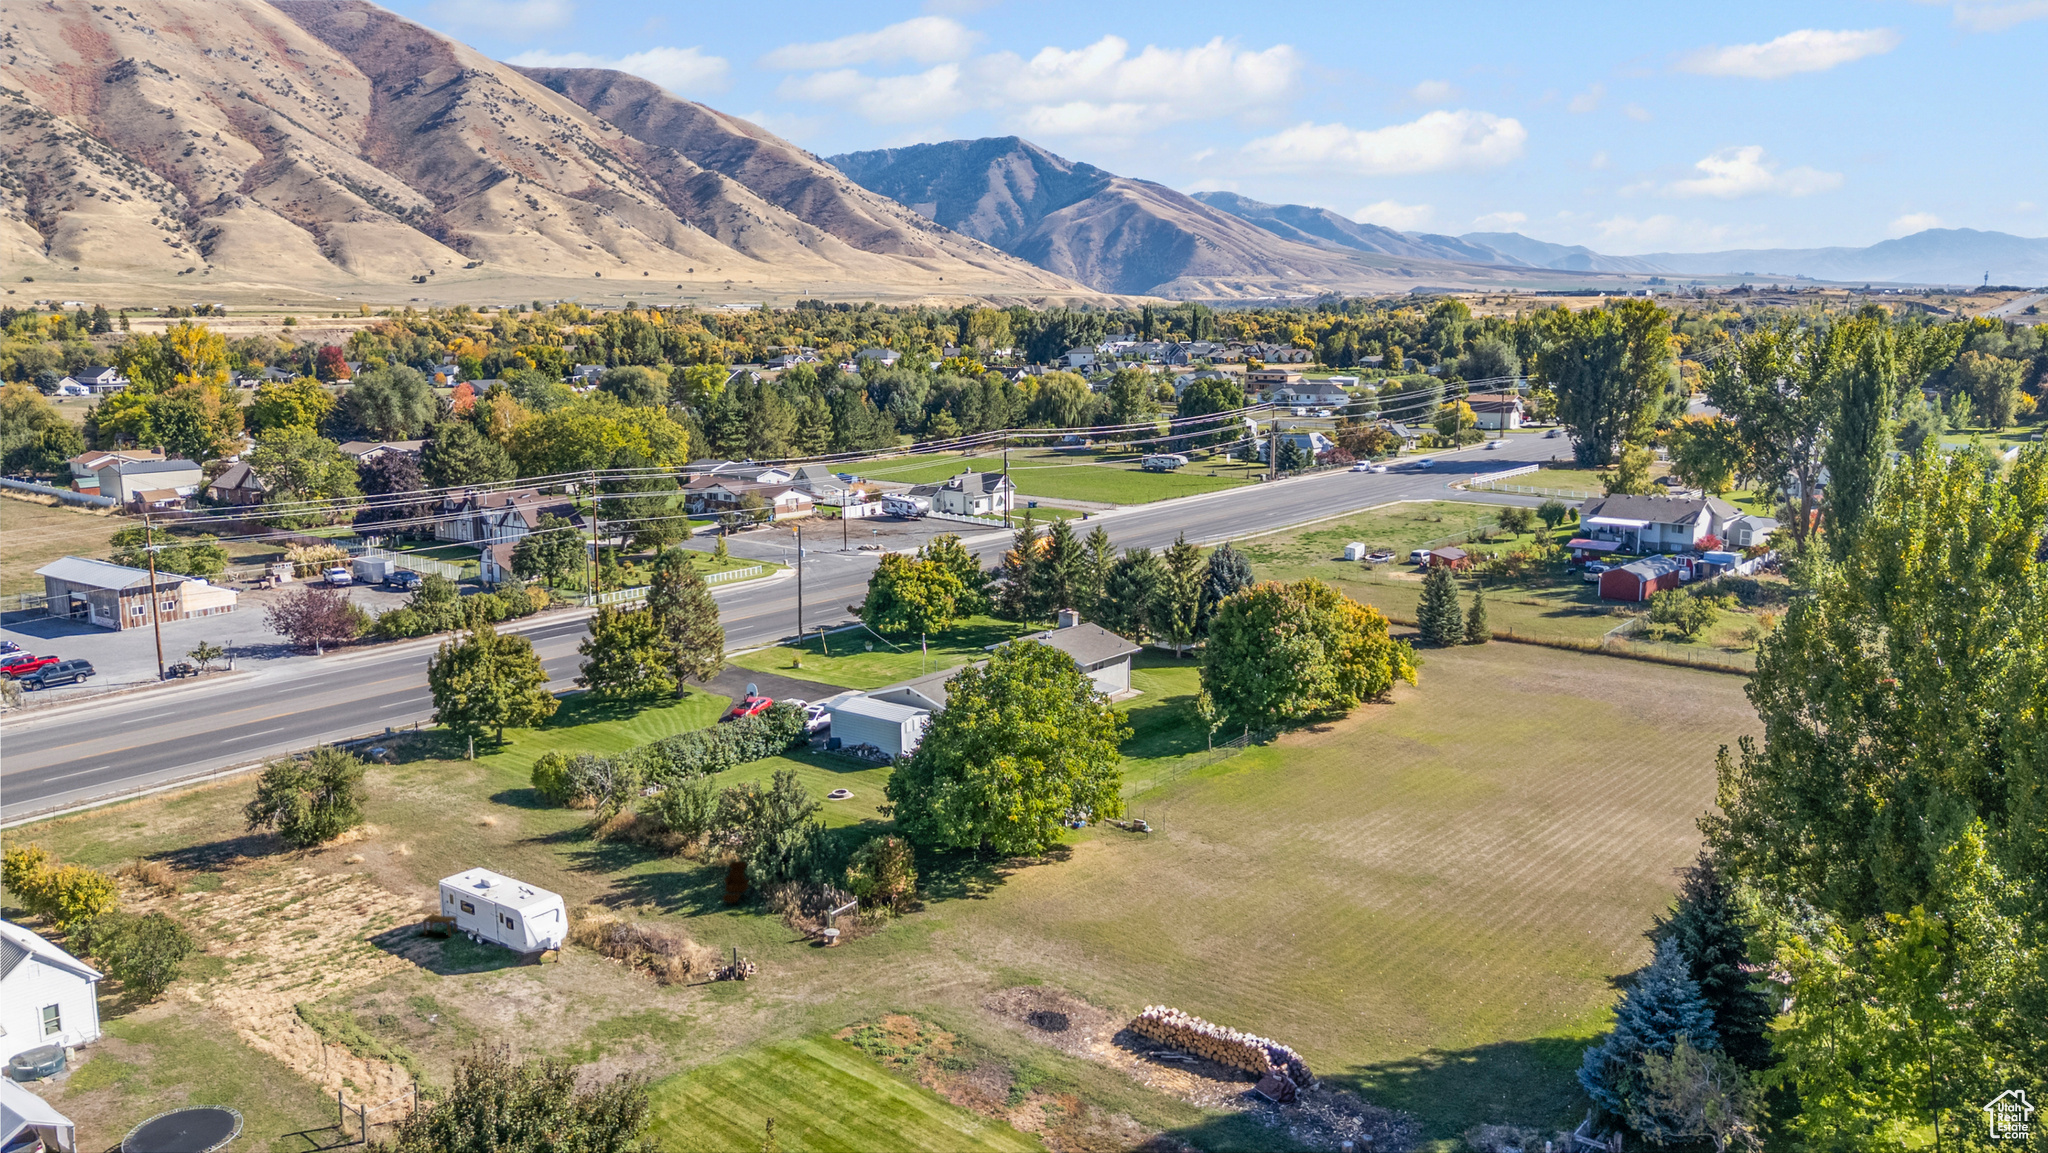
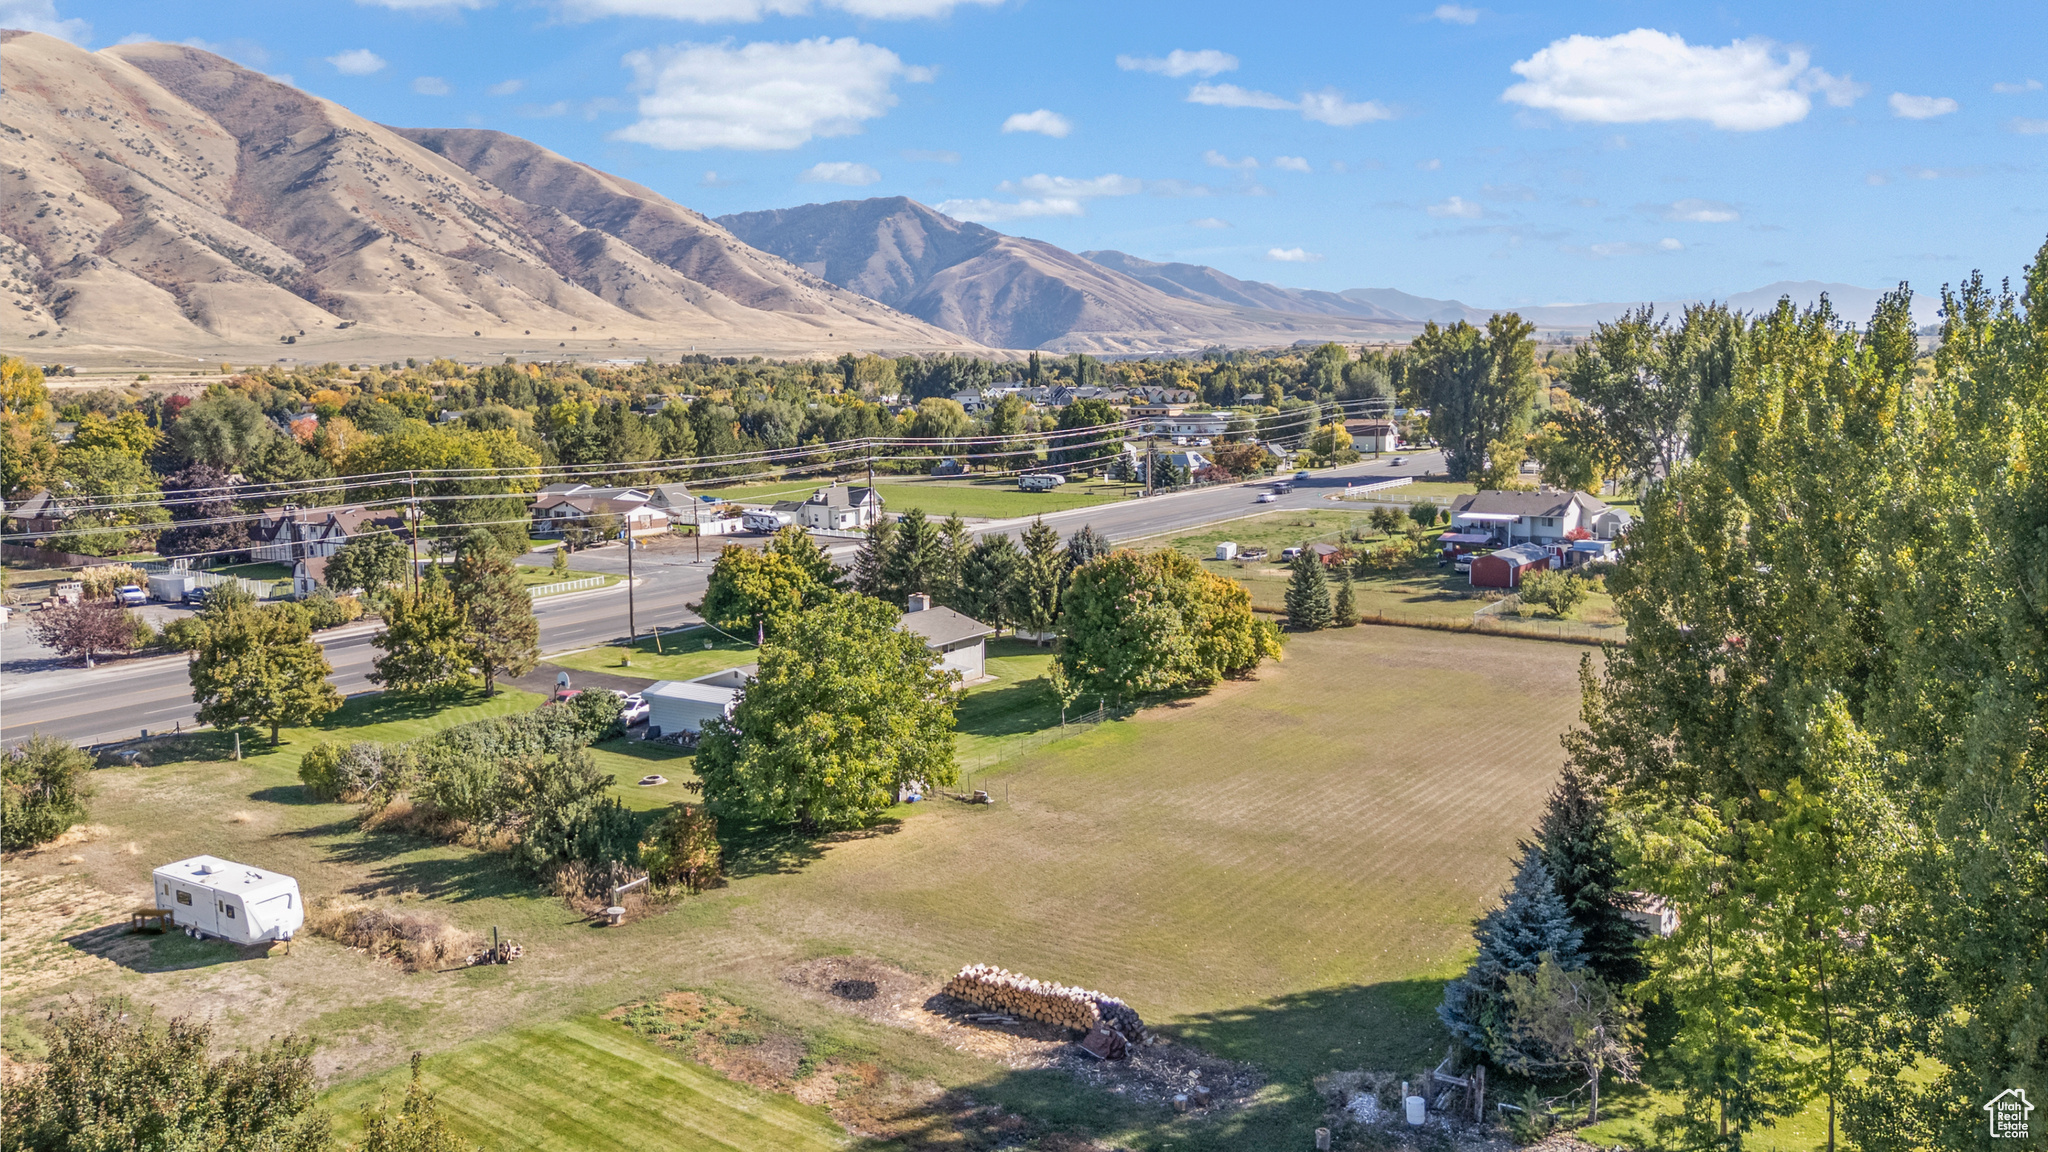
lounge chair: present [723,861,749,903] -> none [497,840,532,891]

